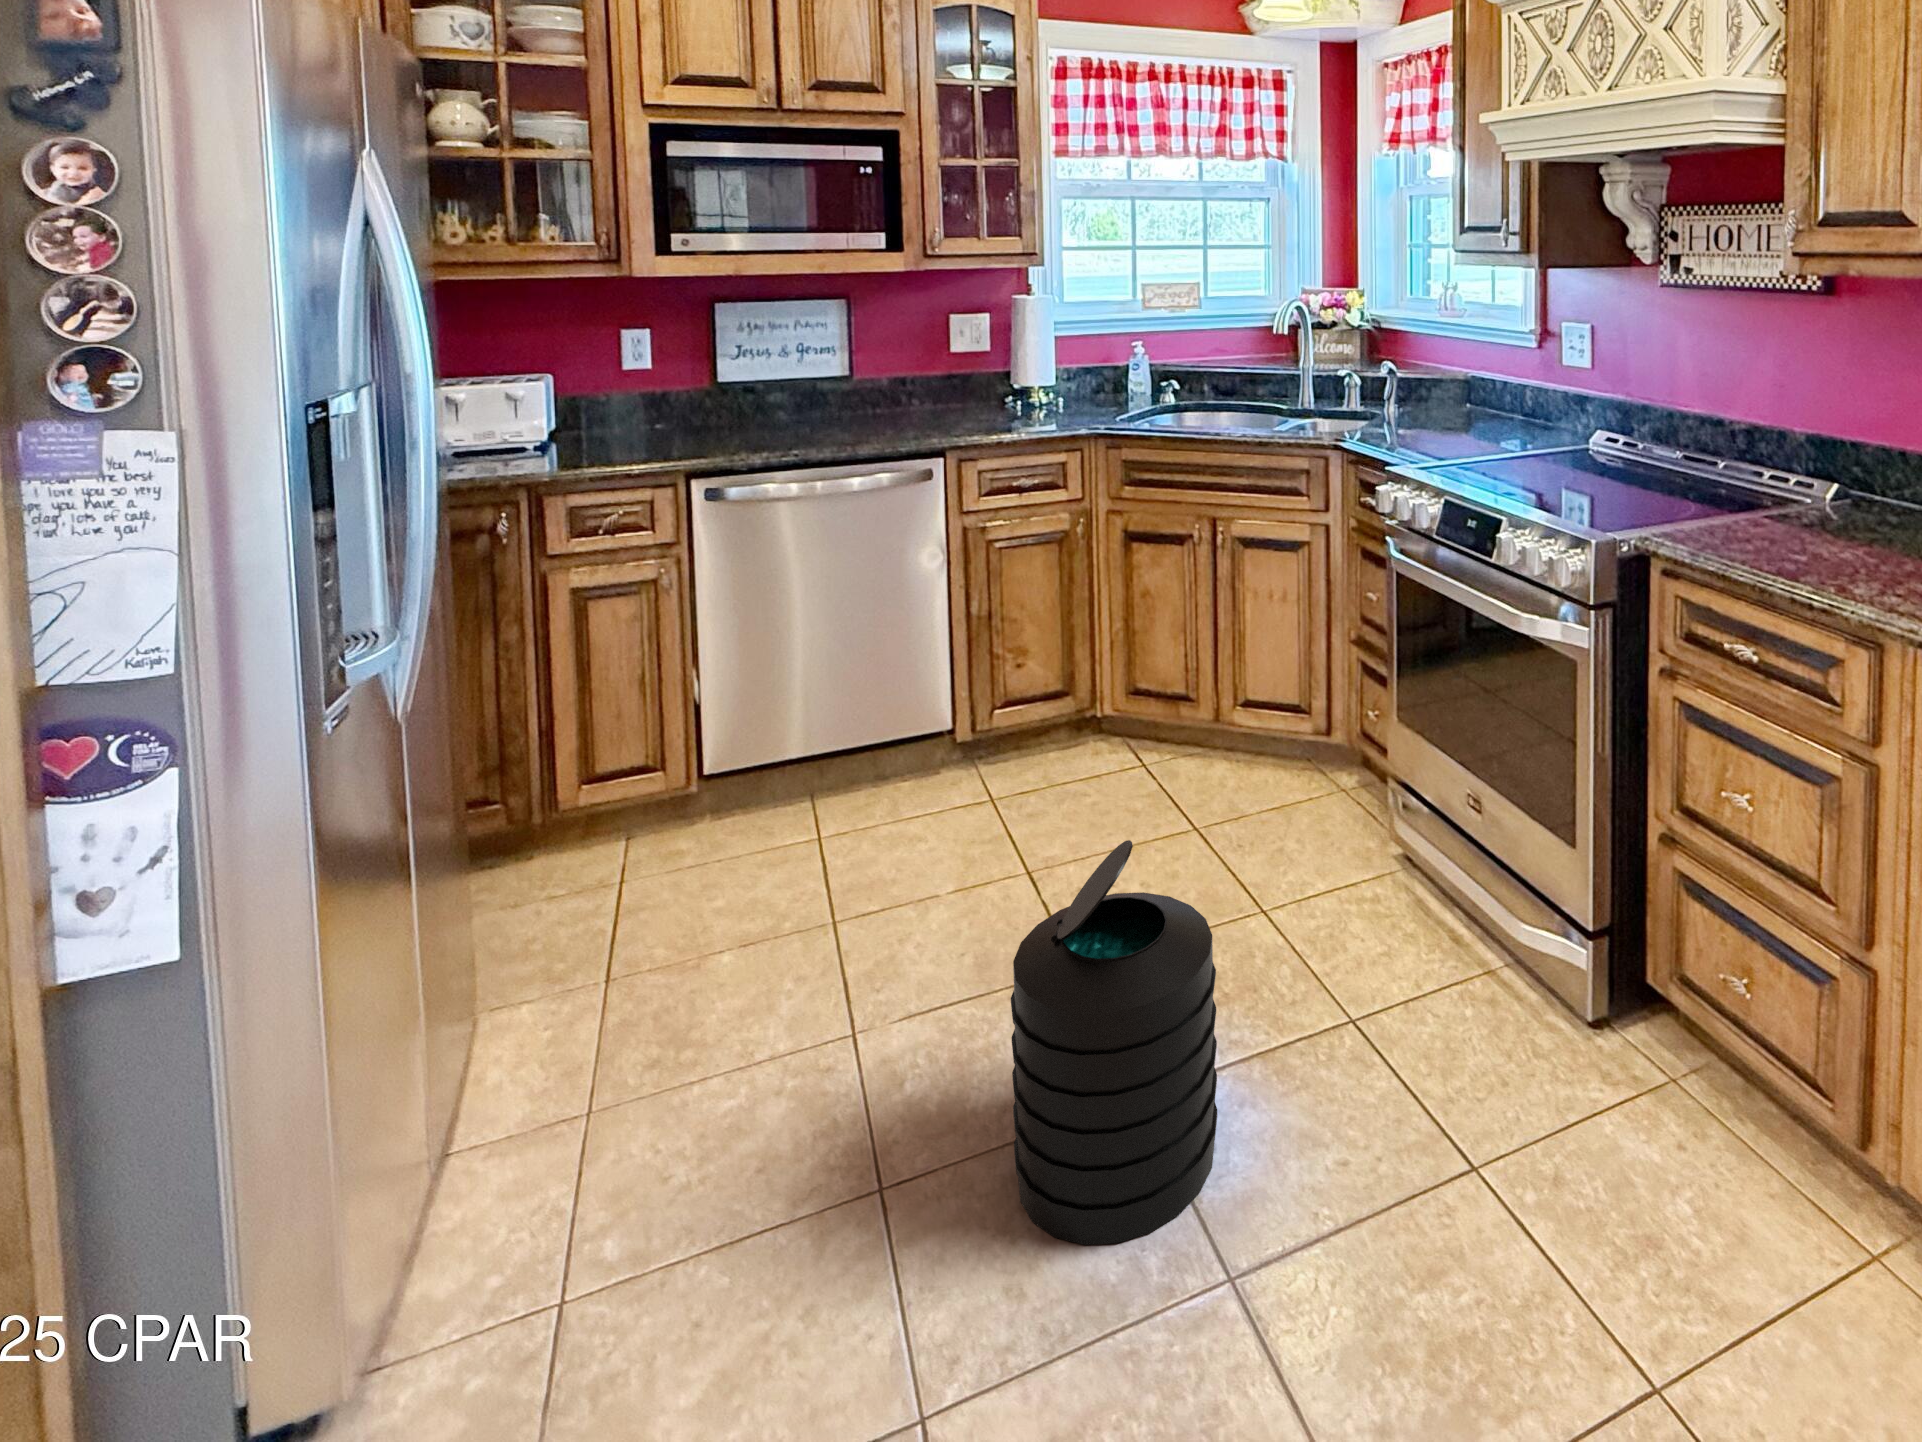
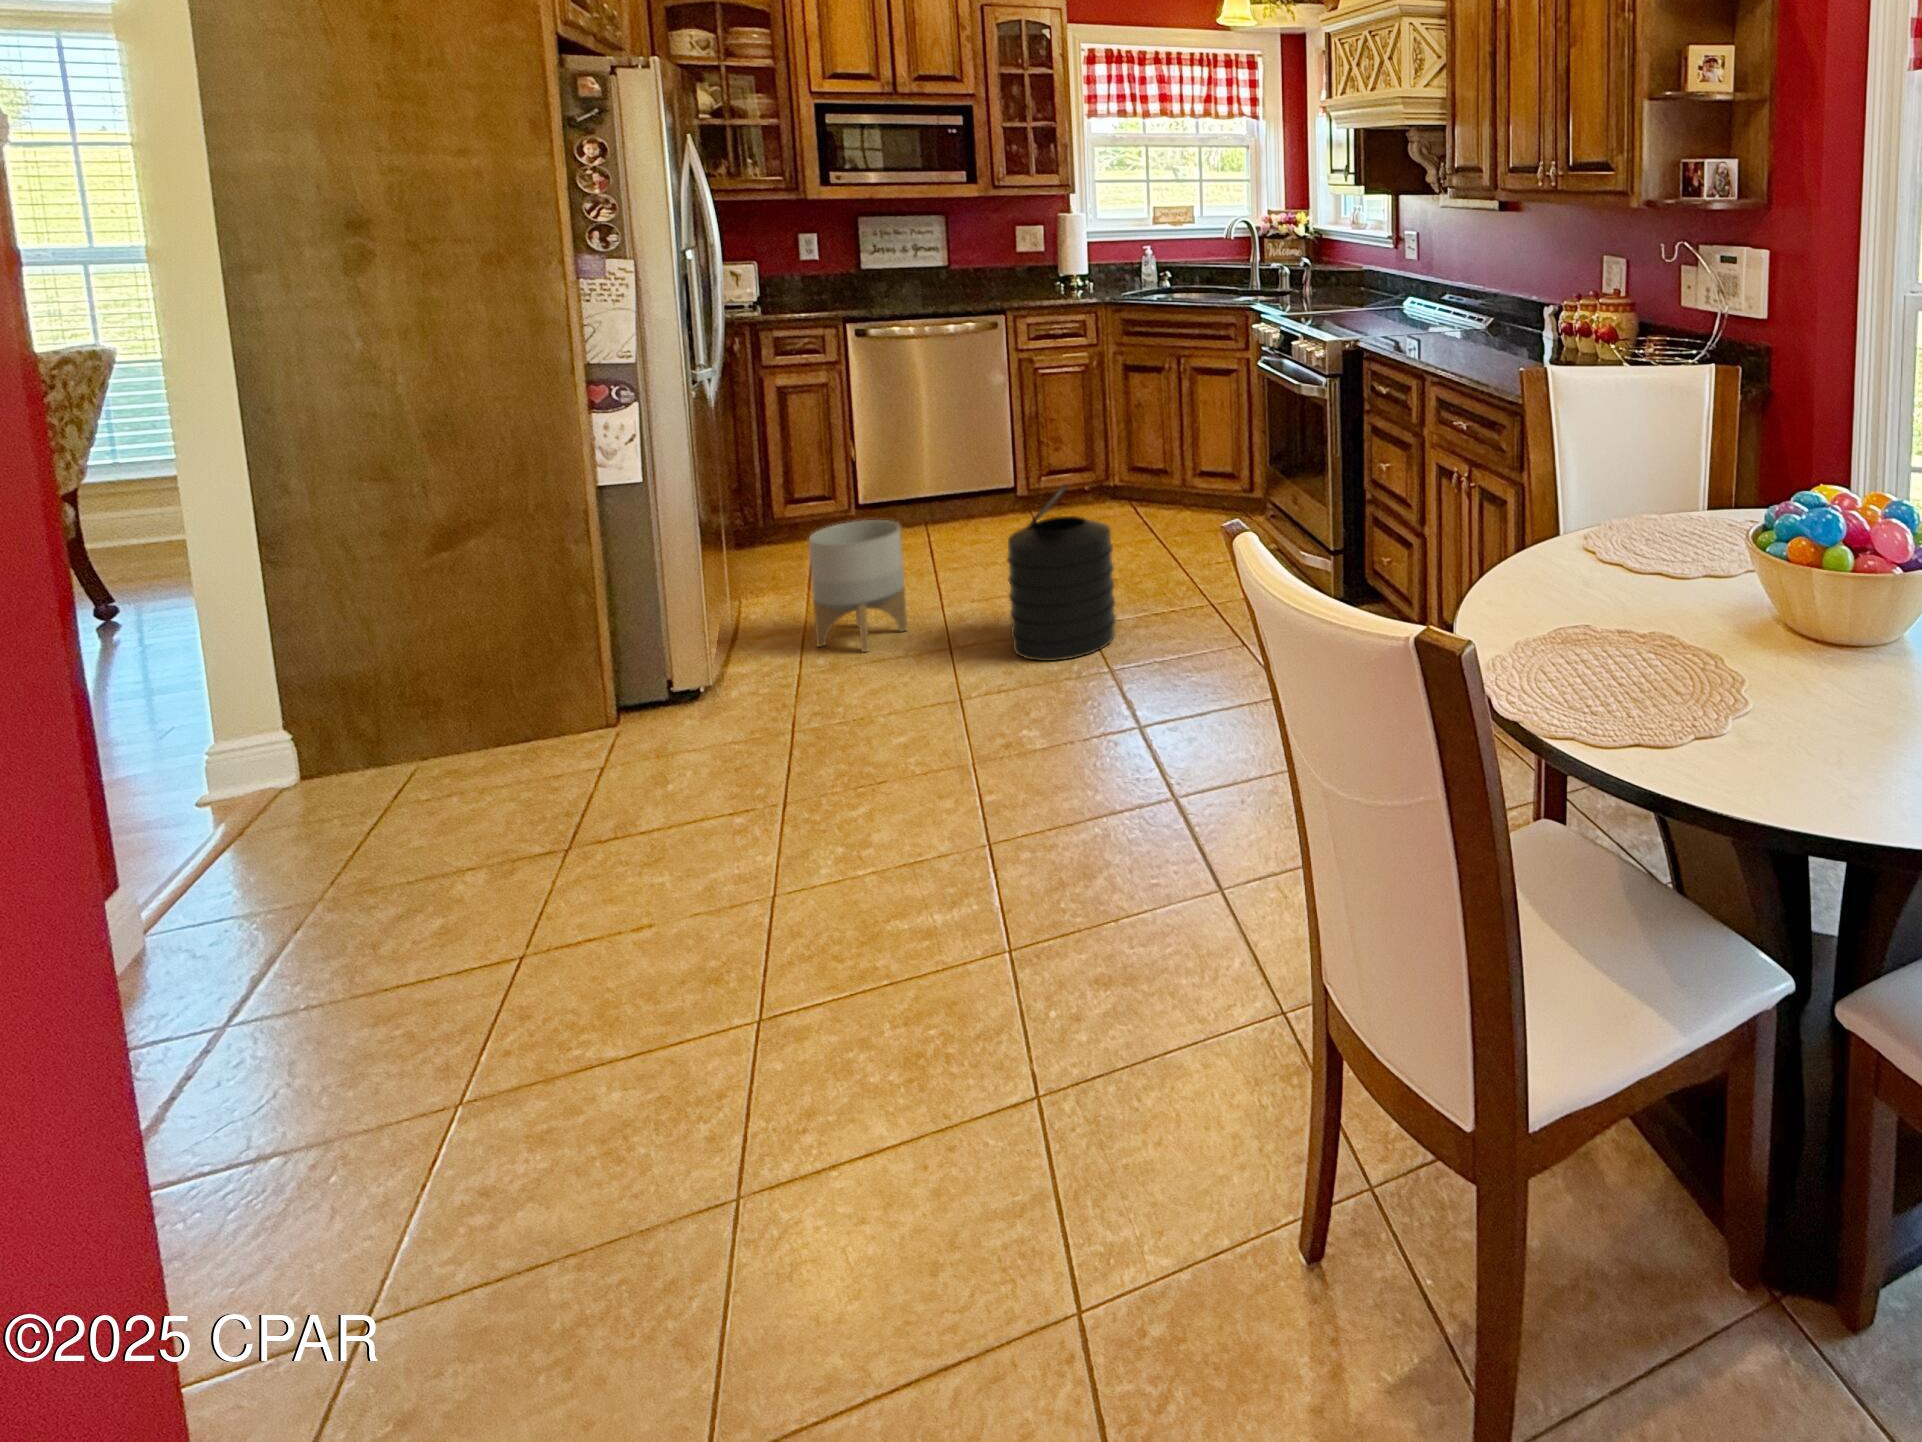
planter: none [600,902,797,1222] -> present [809,520,907,652]

